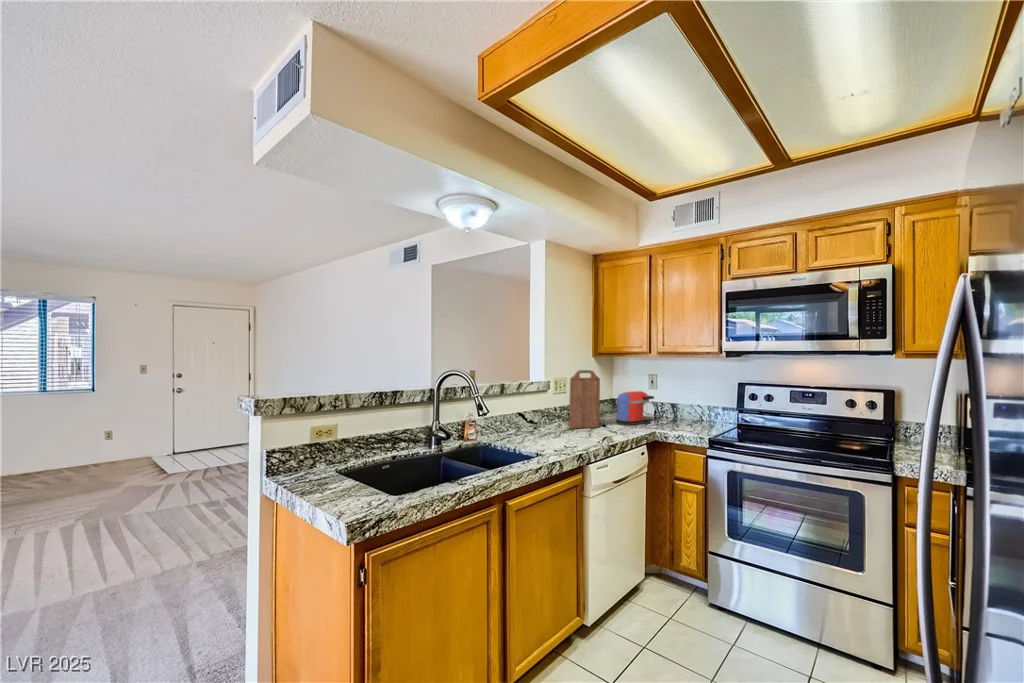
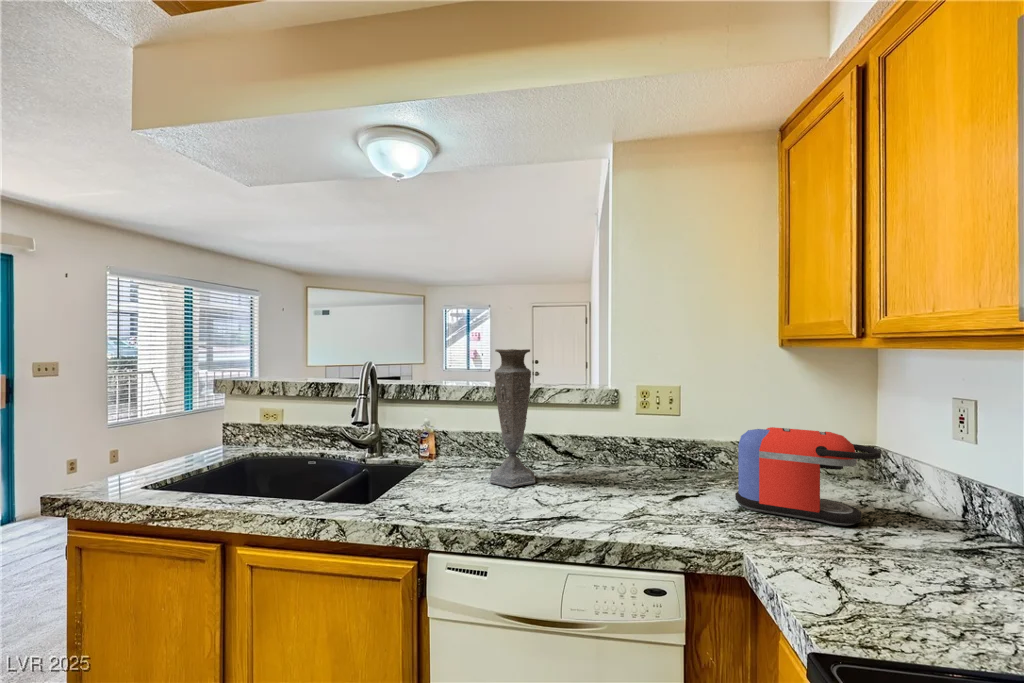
vase: none [535,362,560,438] -> present [490,349,535,487]
cutting board: present [569,370,600,429] -> none [590,367,660,494]

